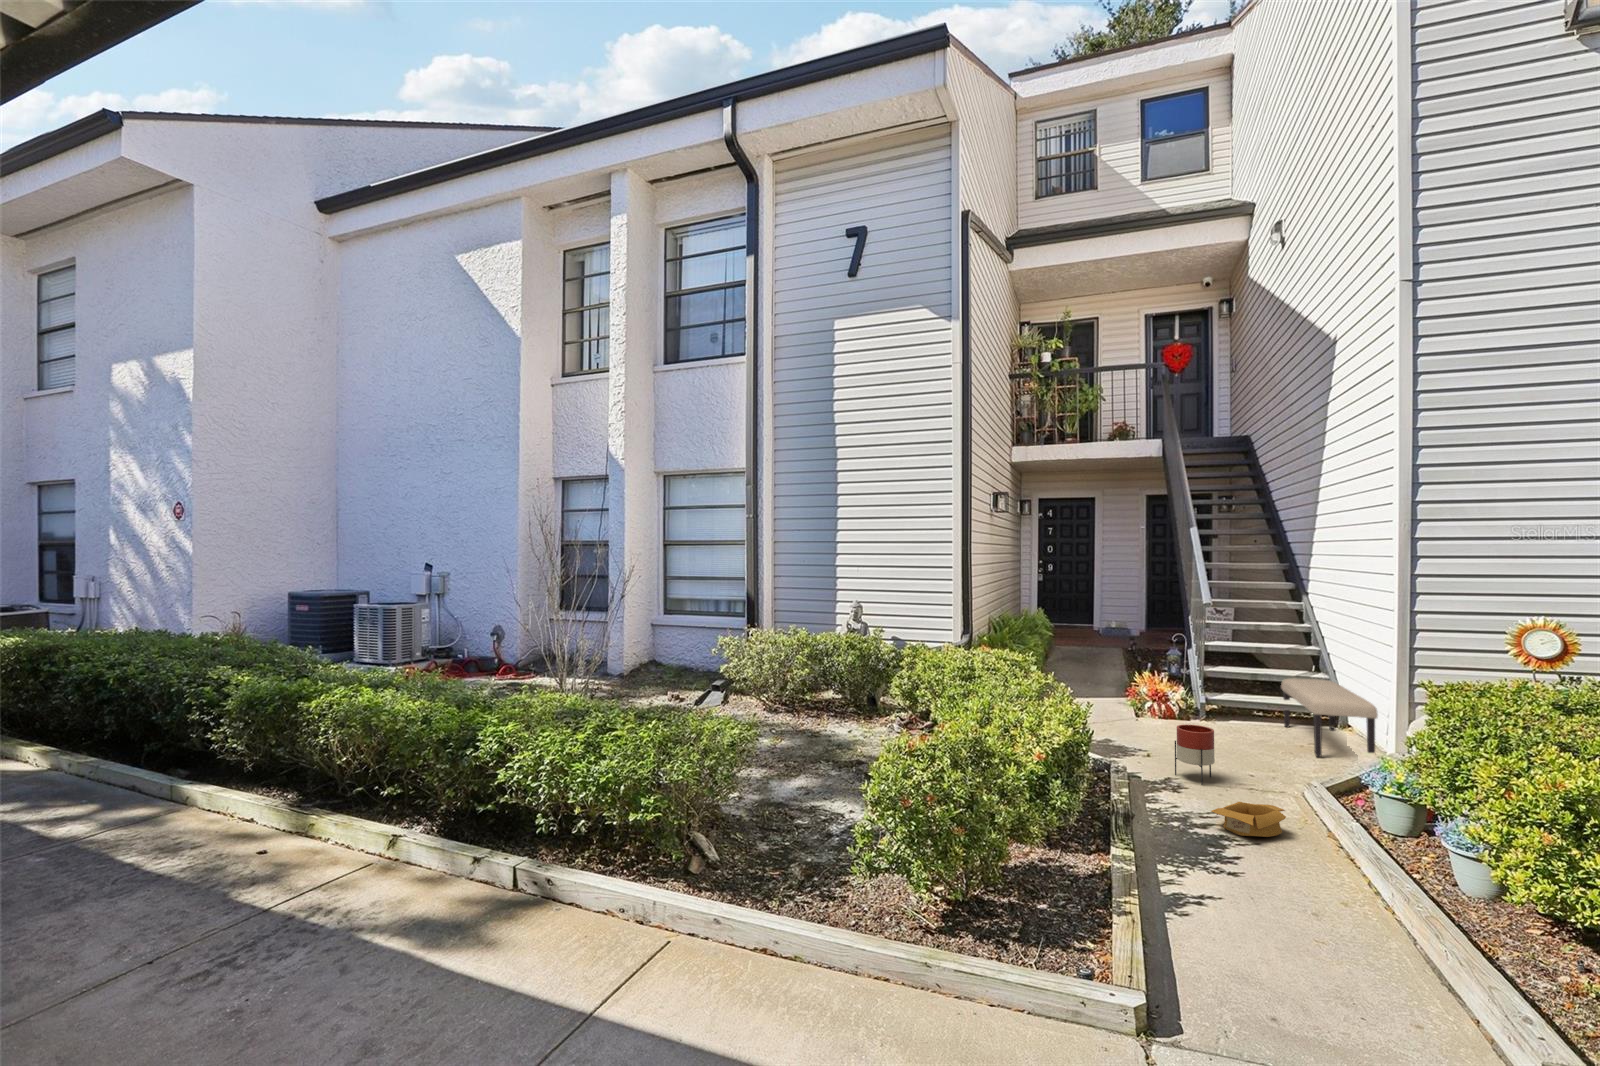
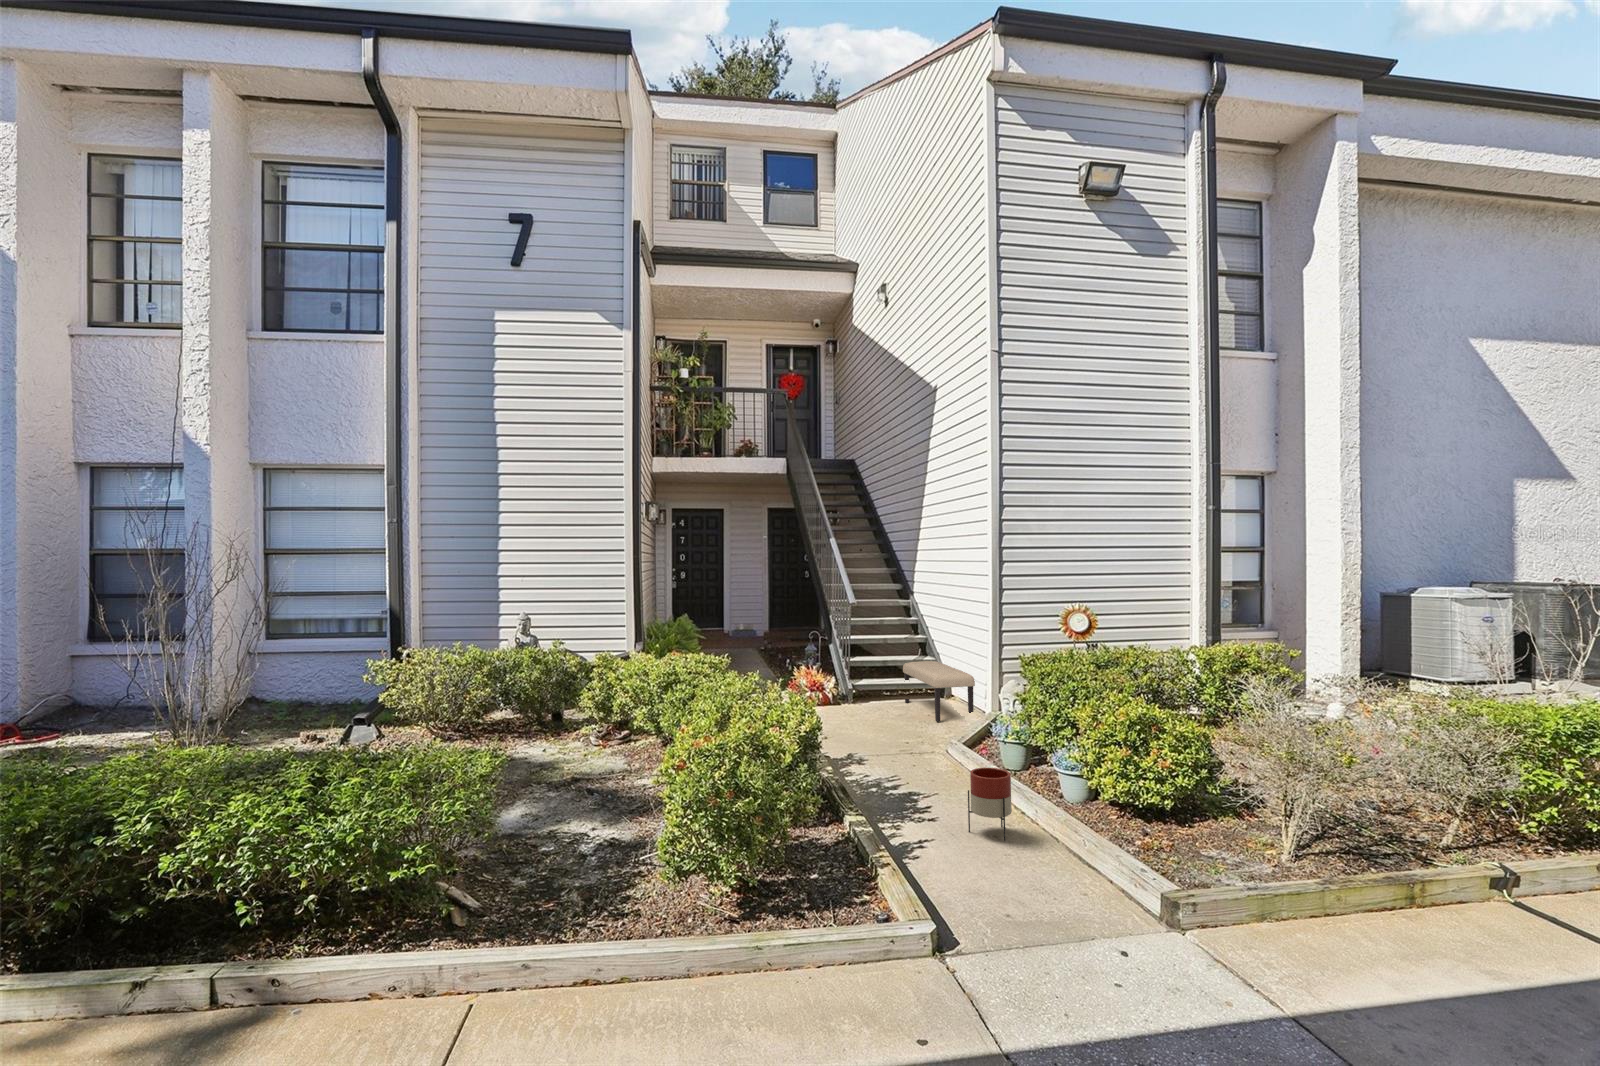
planter: present [1175,724,1215,785] -> present [968,768,1012,841]
cardboard box: present [1211,802,1286,837] -> none [896,761,947,789]

